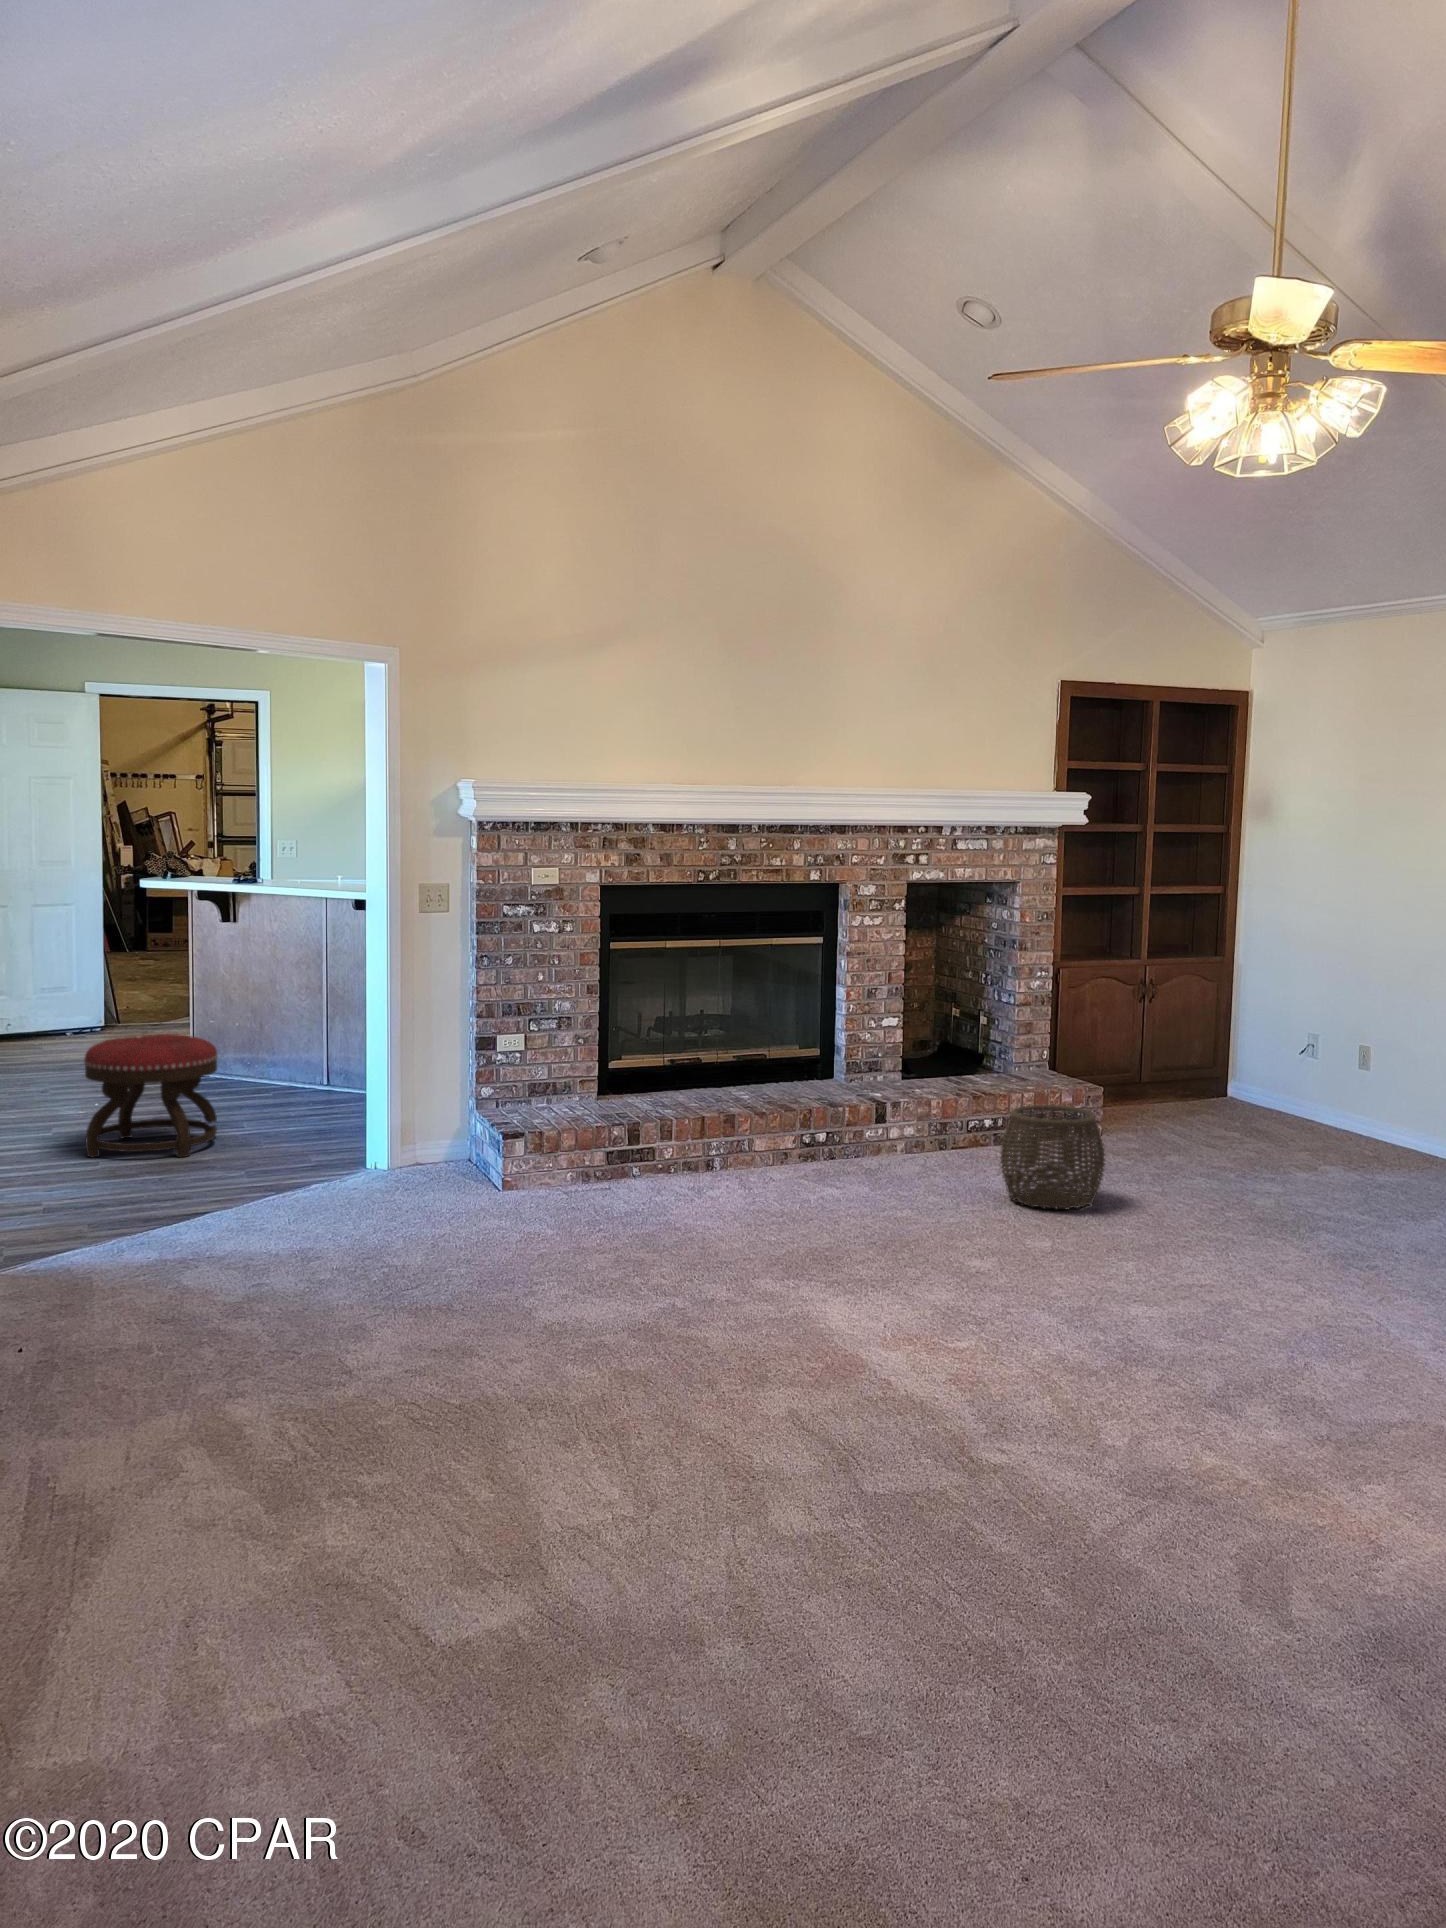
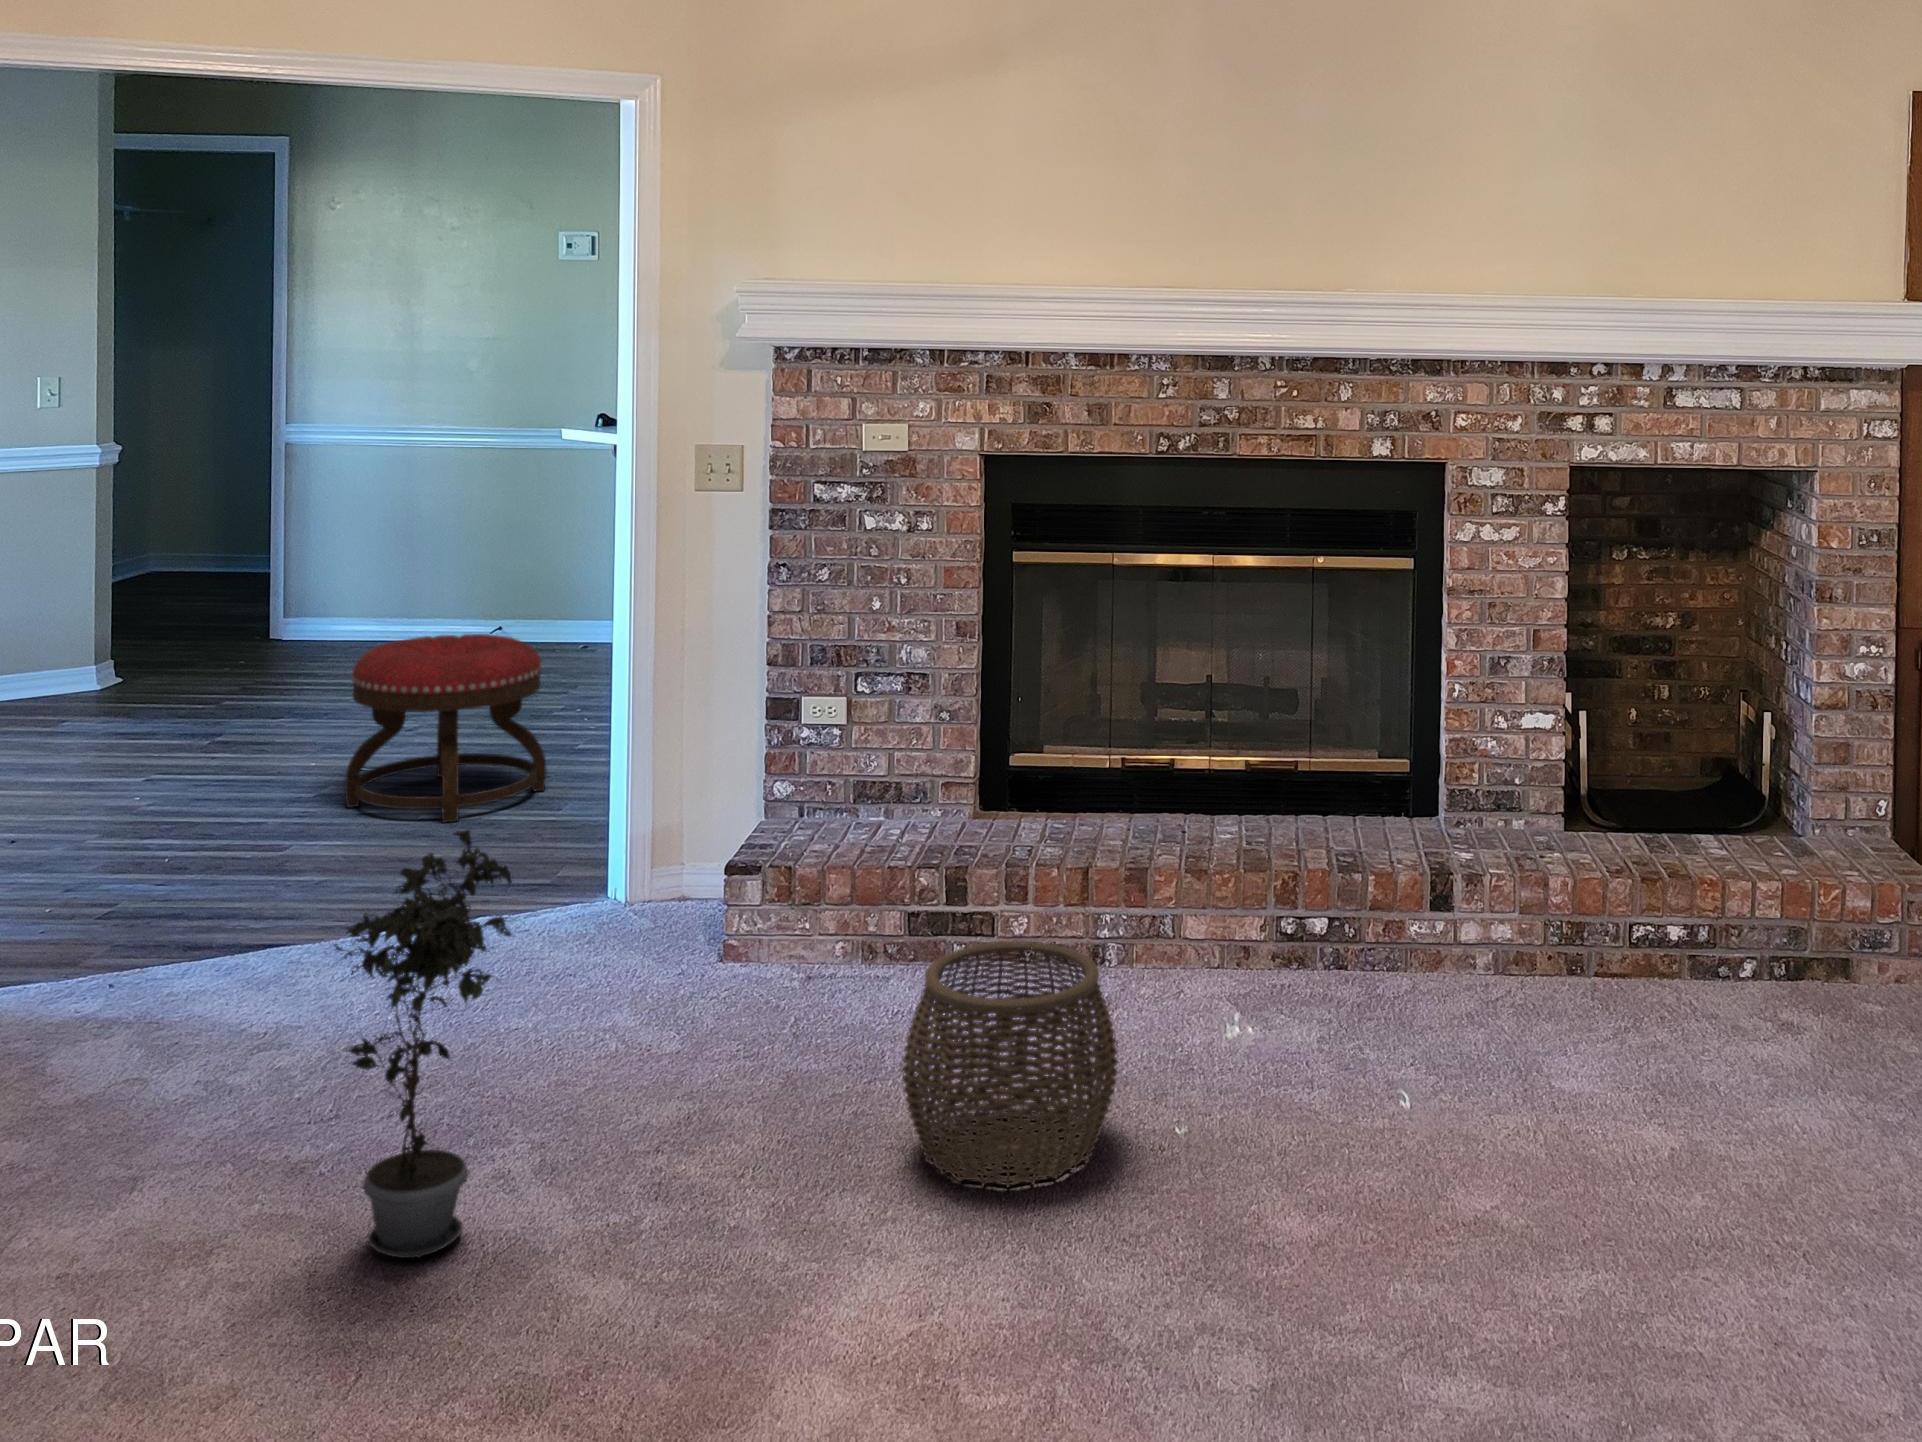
potted plant: none [518,1069,636,1304] -> present [331,830,512,1258]
woven basket: present [1000,1105,1105,1209] -> present [902,941,1119,1187]

